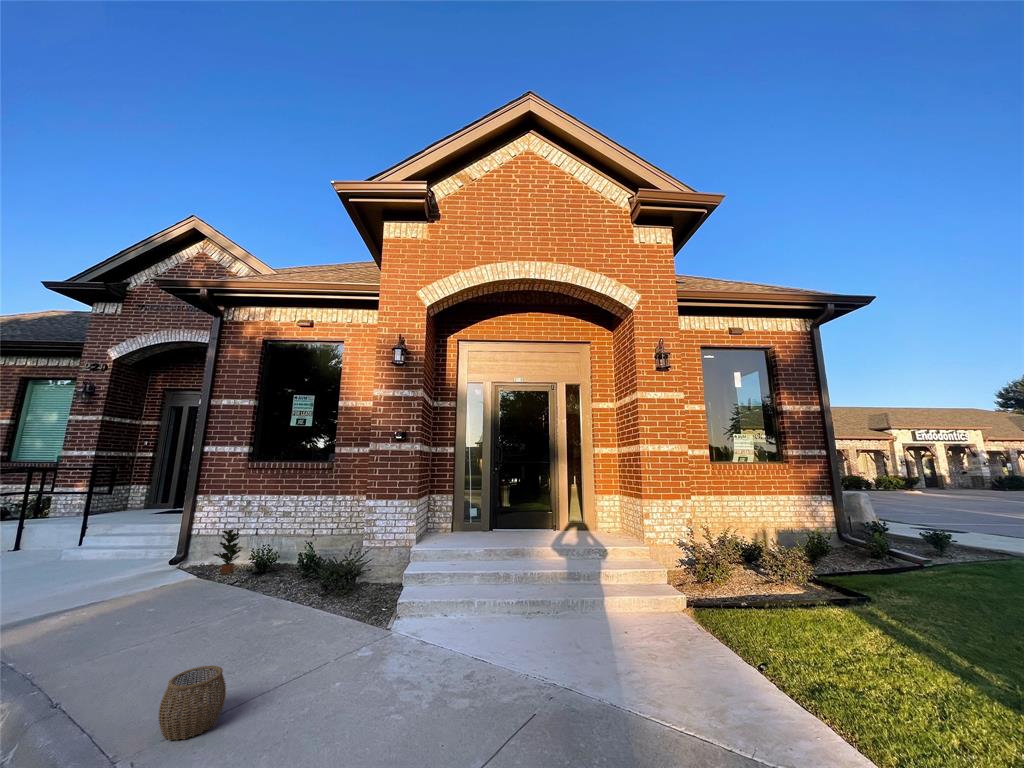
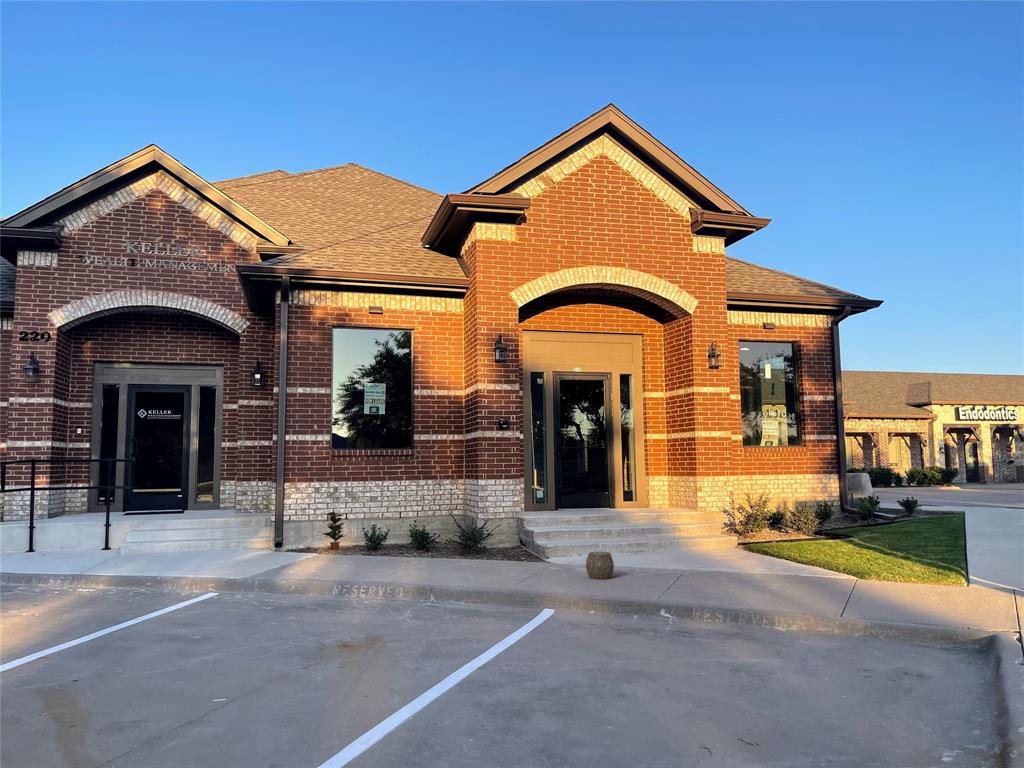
woven basket: present [158,666,226,740] -> present [586,552,614,579]

